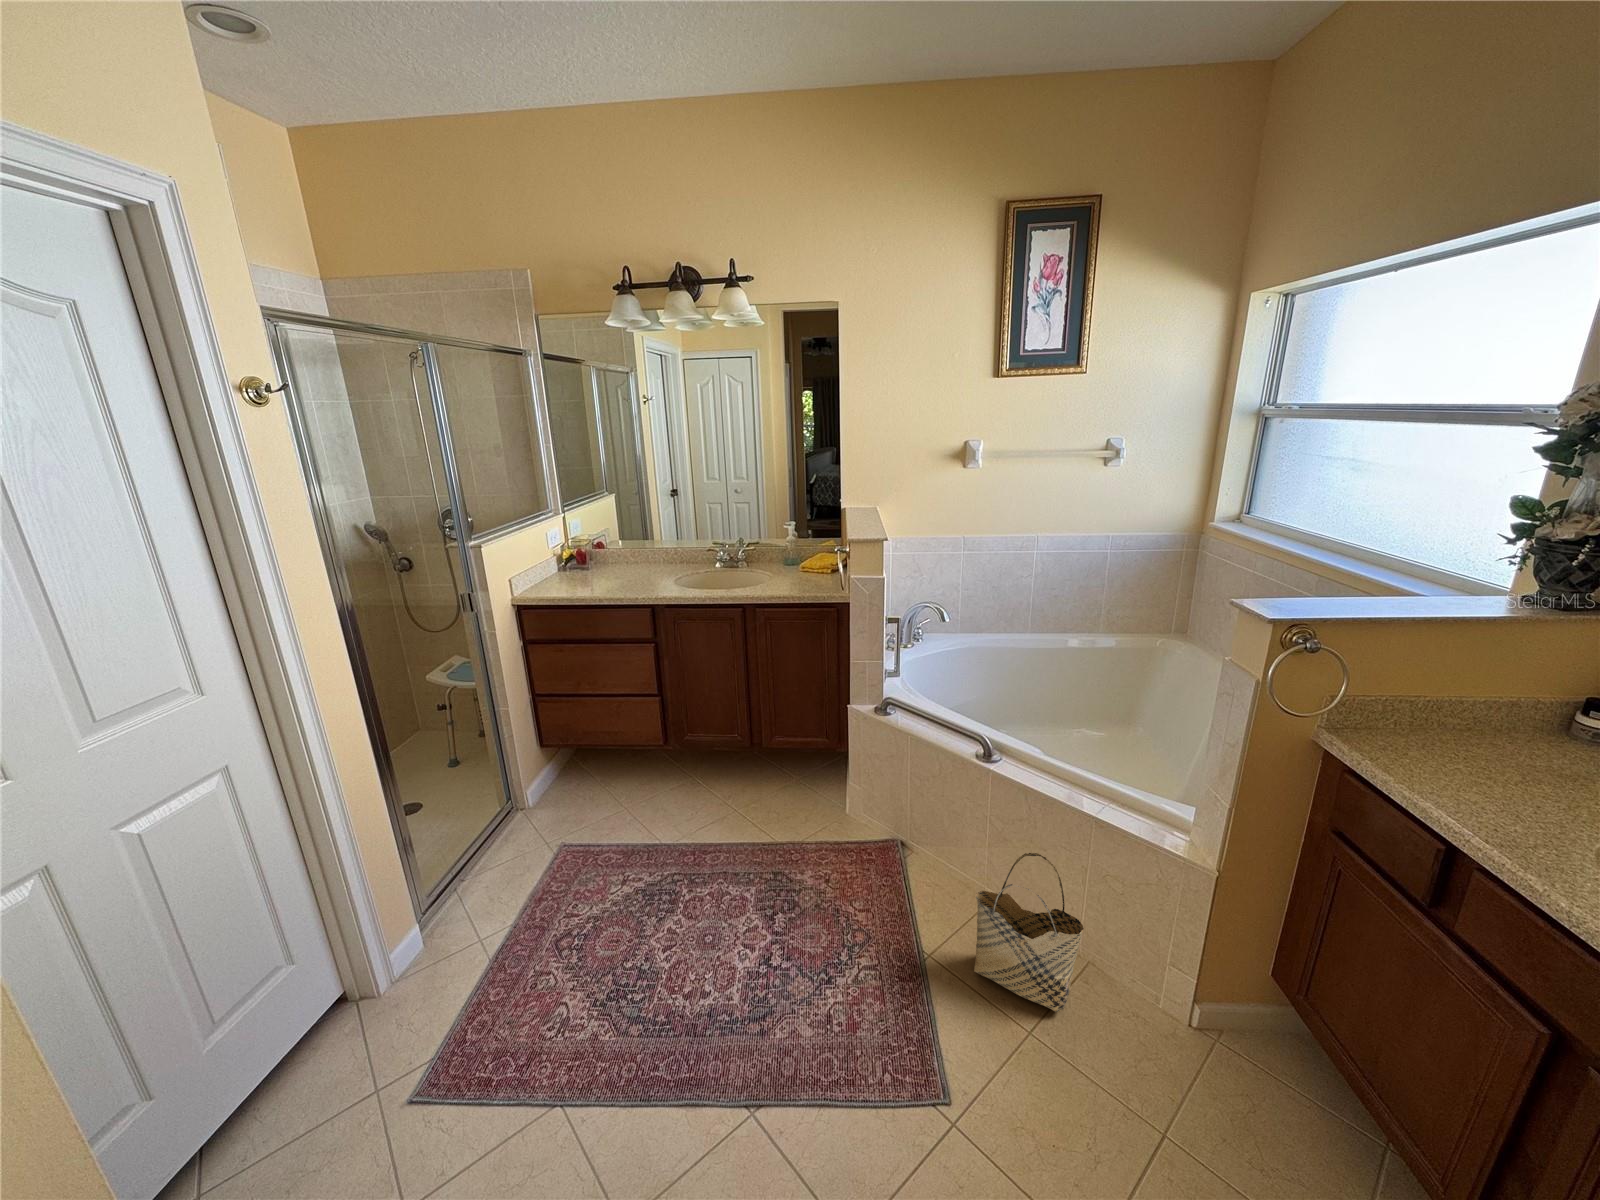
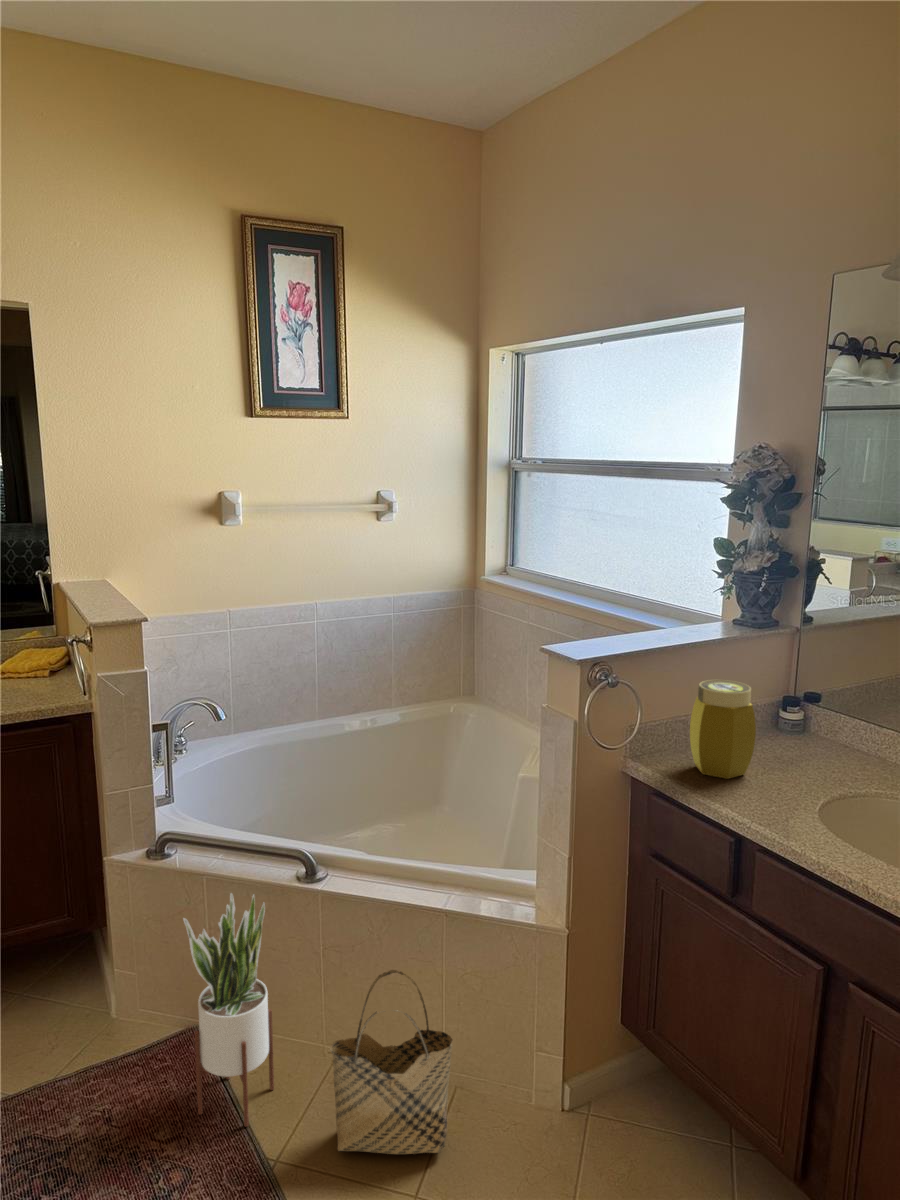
jar: none [1423,666,1540,787] -> present [690,680,756,779]
potted plant: none [877,755,944,922] -> present [183,893,274,1127]

